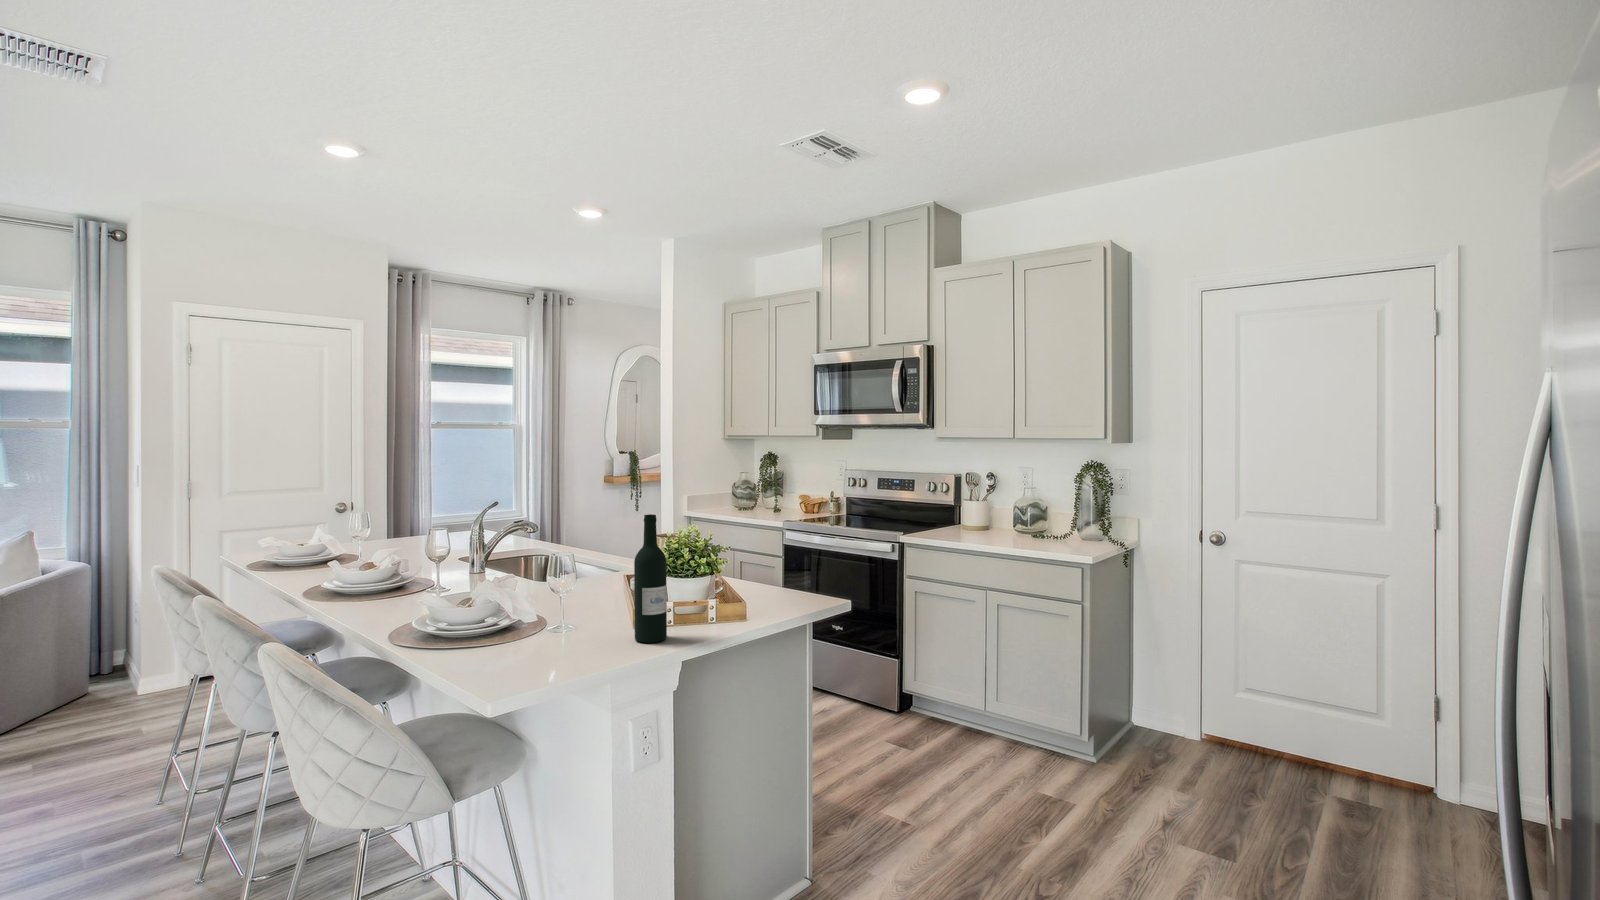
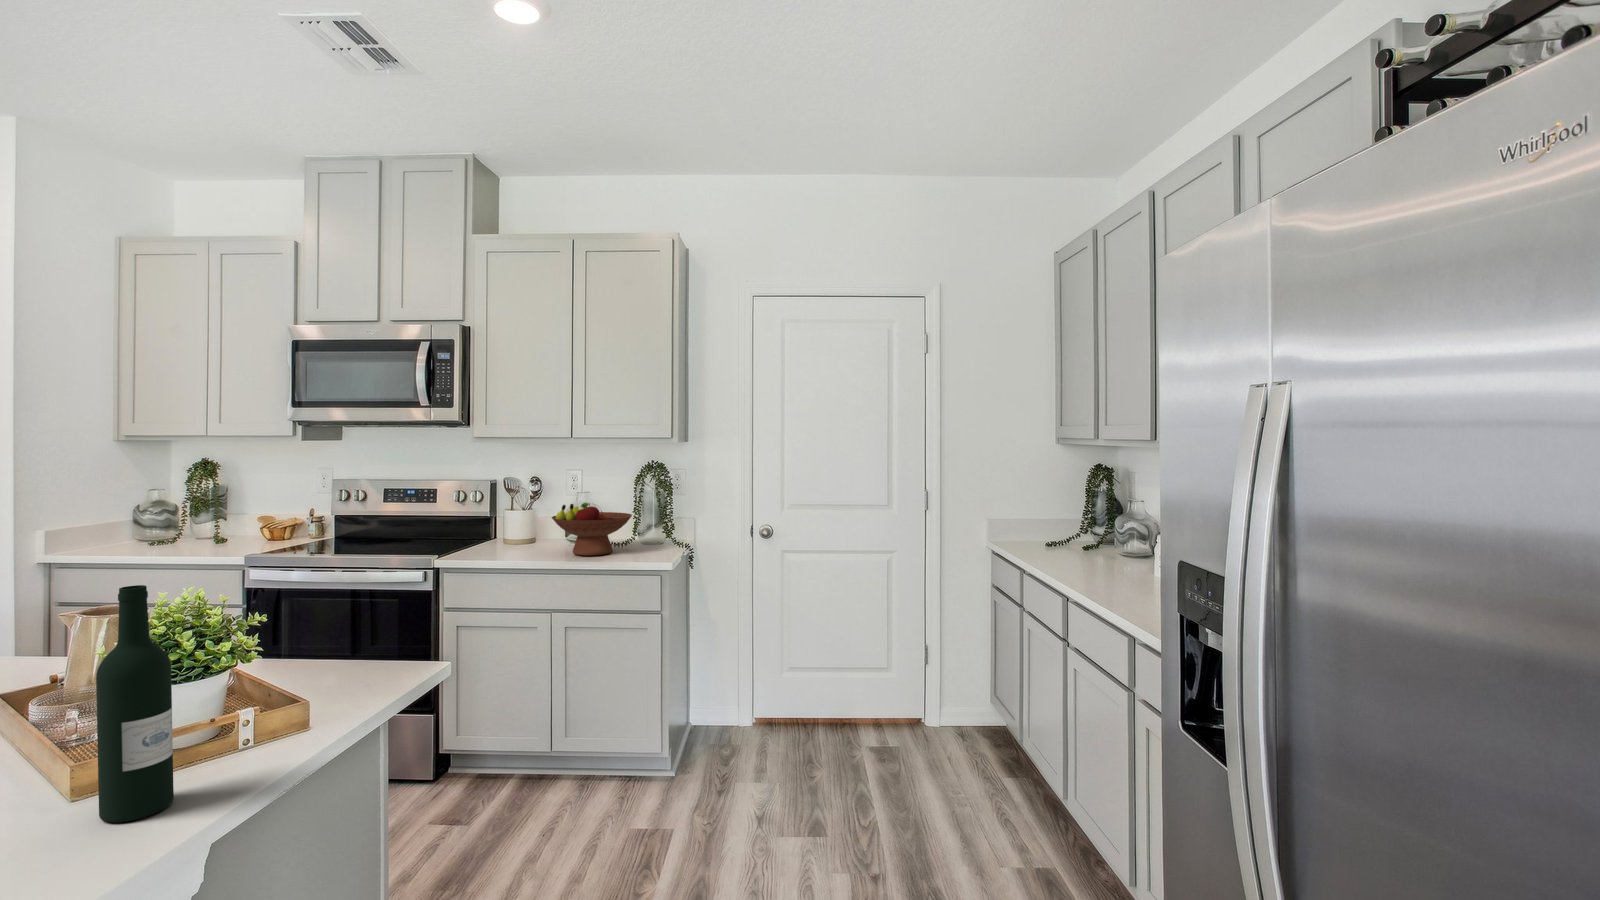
fruit bowl: none [991,496,1065,544] -> present [552,503,632,556]

